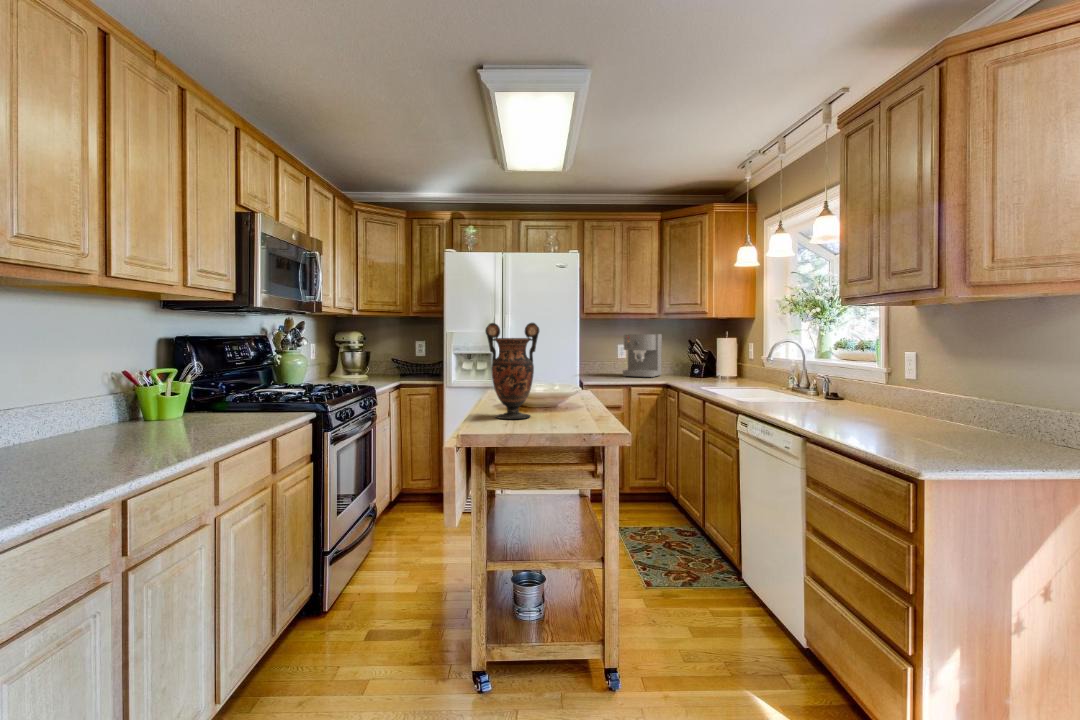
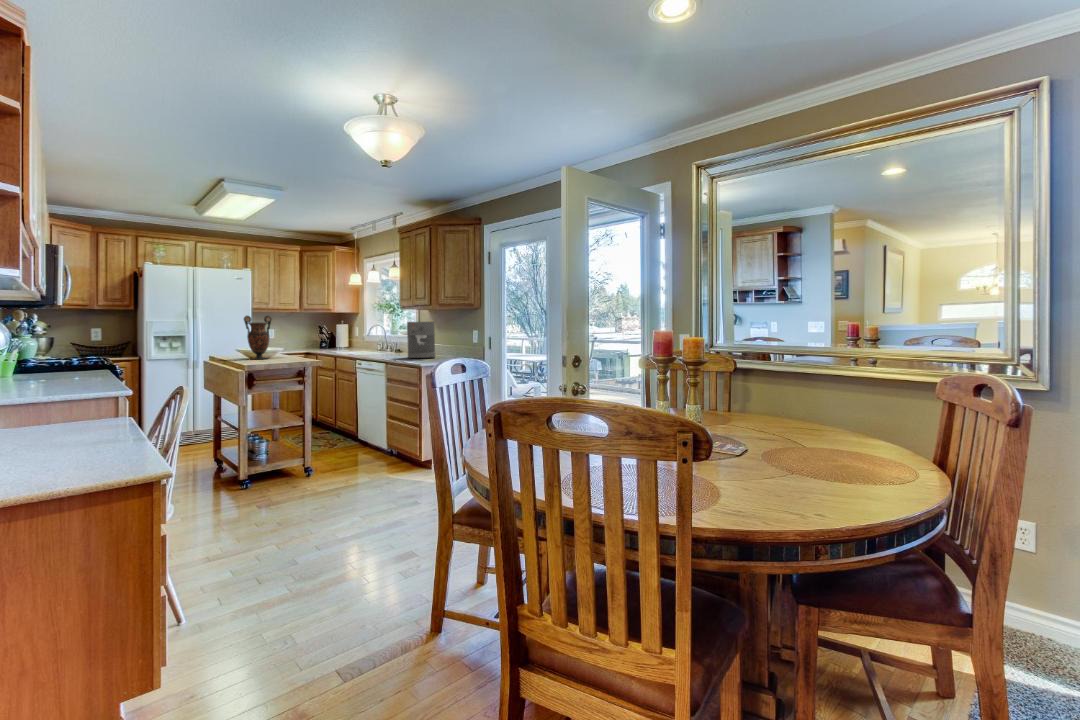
coffee maker: present [623,334,662,378] -> present [407,322,436,359]

